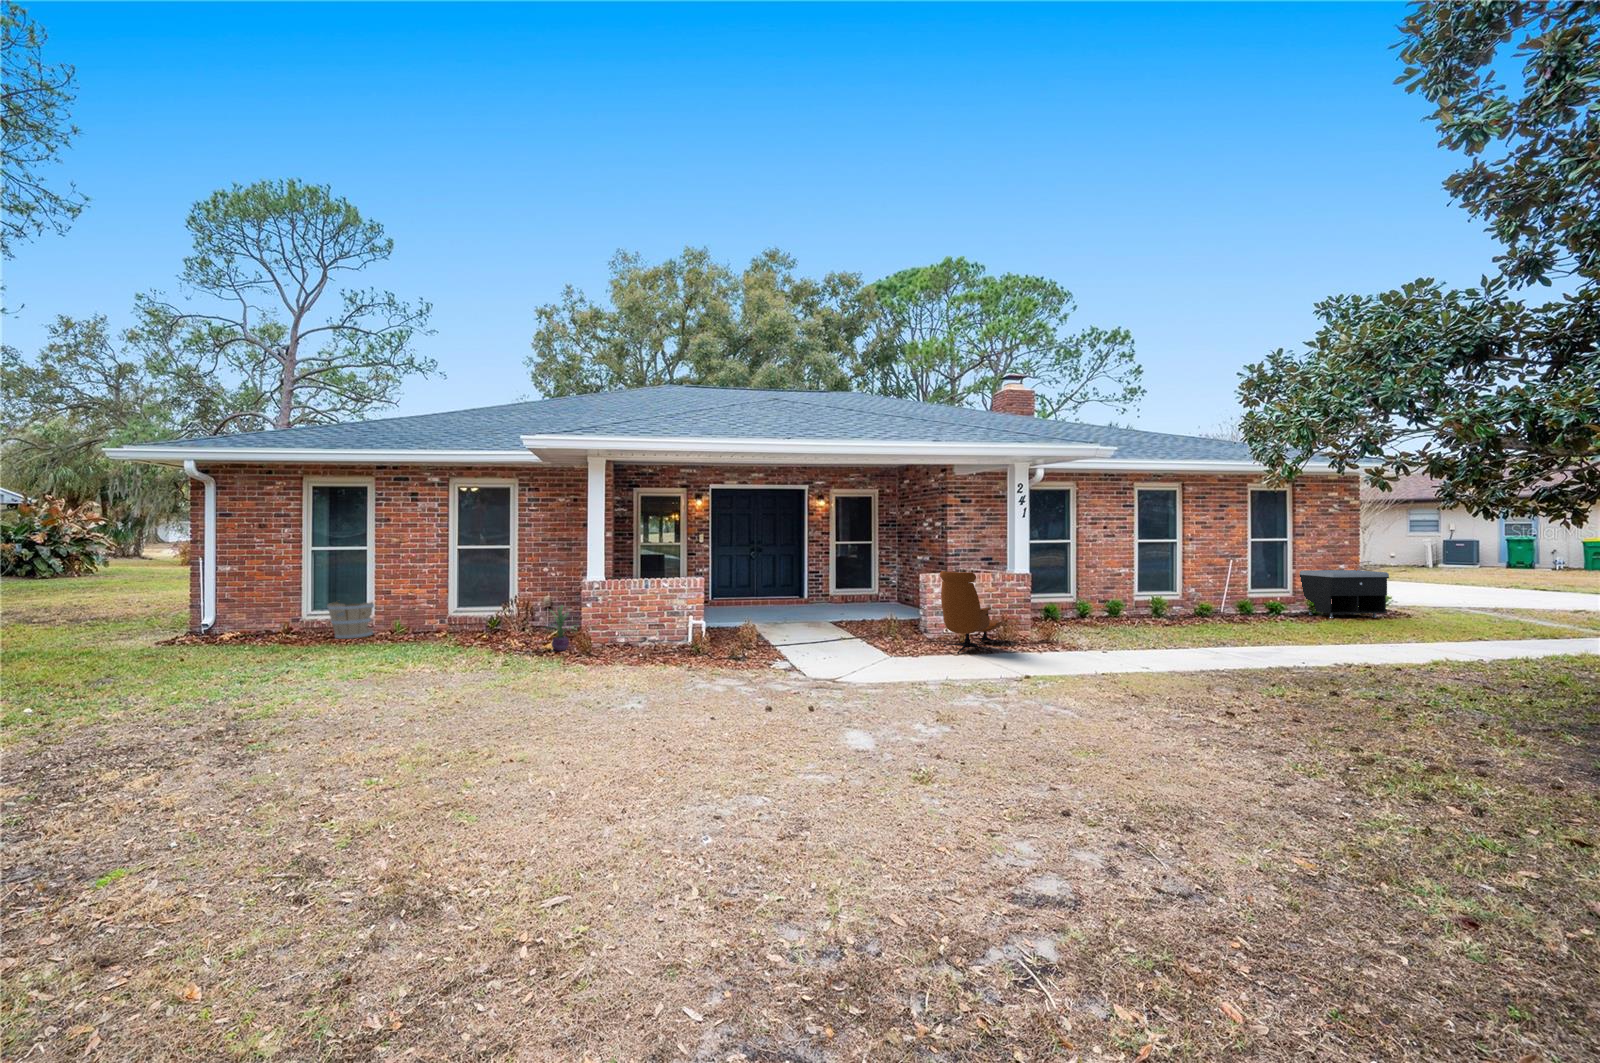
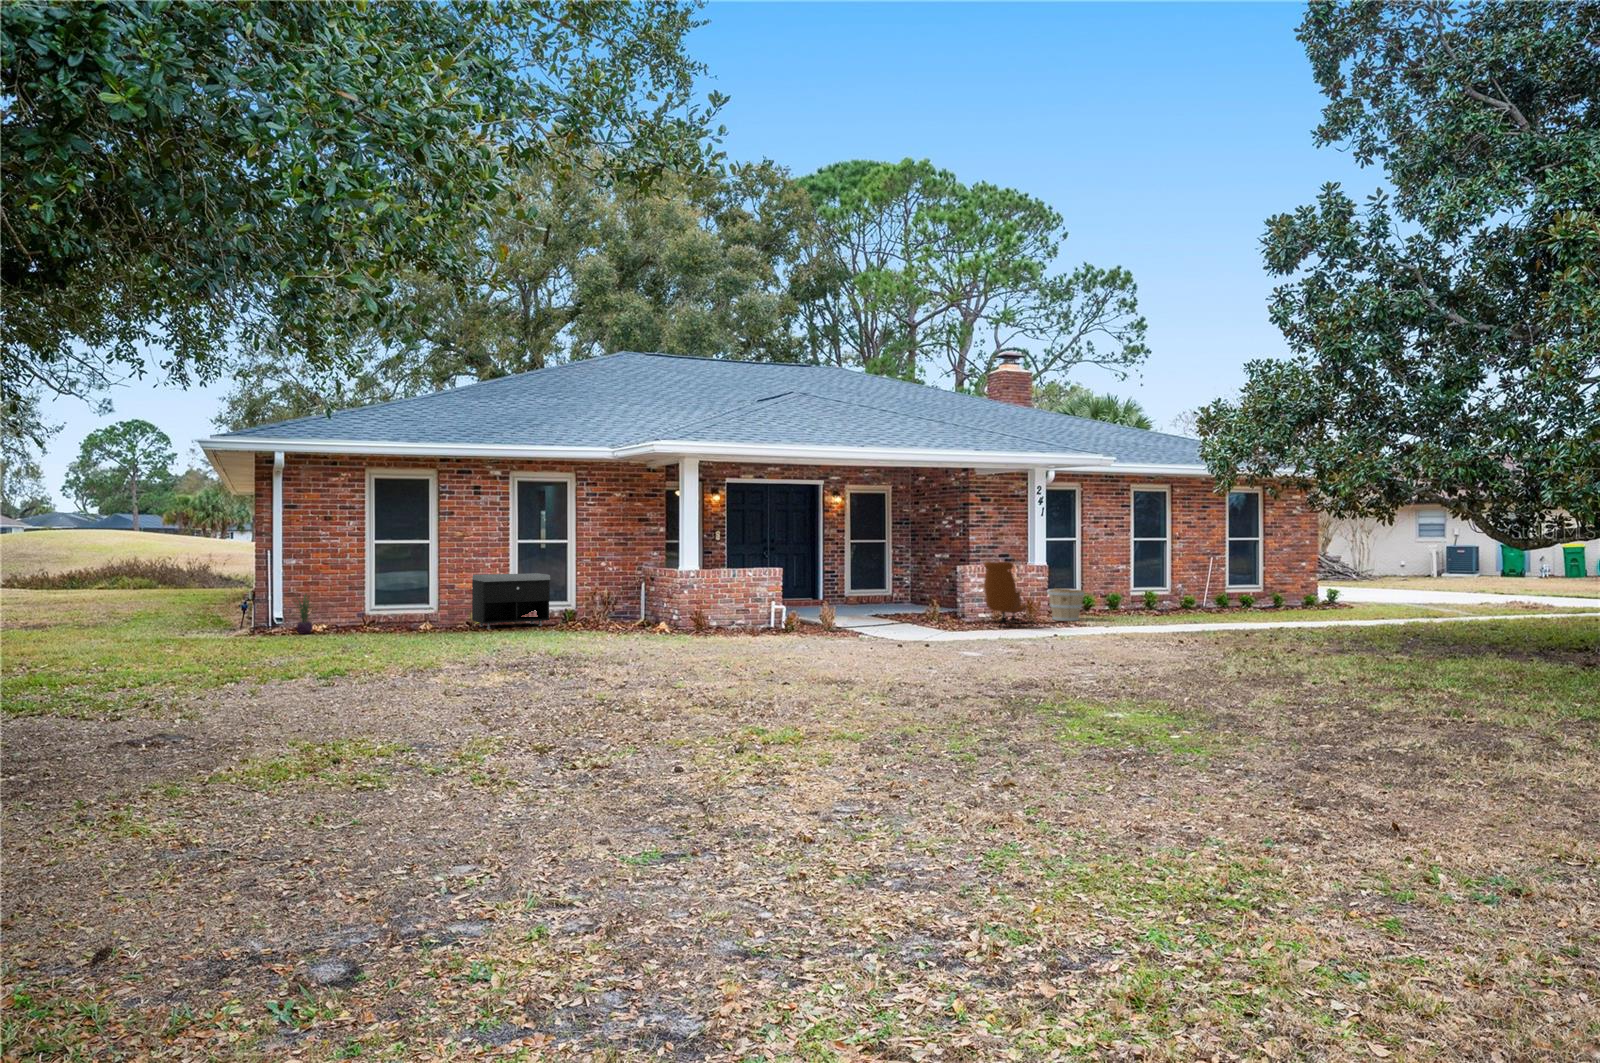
storage bench: present [1300,570,1389,618] -> present [472,573,550,629]
wooden bucket: present [327,602,374,639] -> present [1048,588,1084,621]
decorative plant: present [551,605,575,651] -> present [296,594,313,634]

